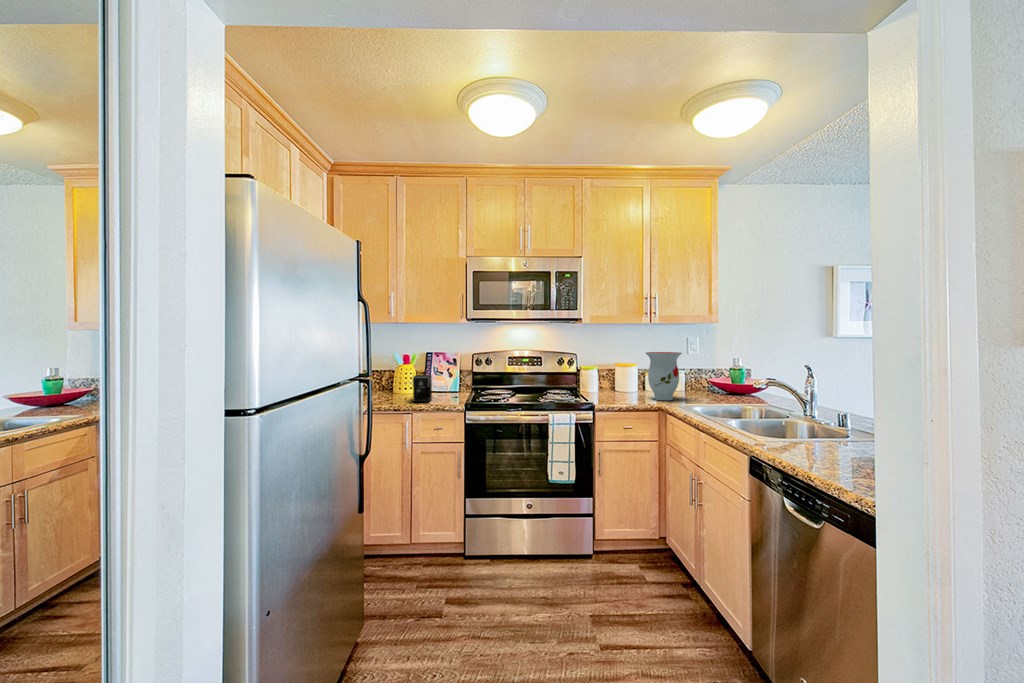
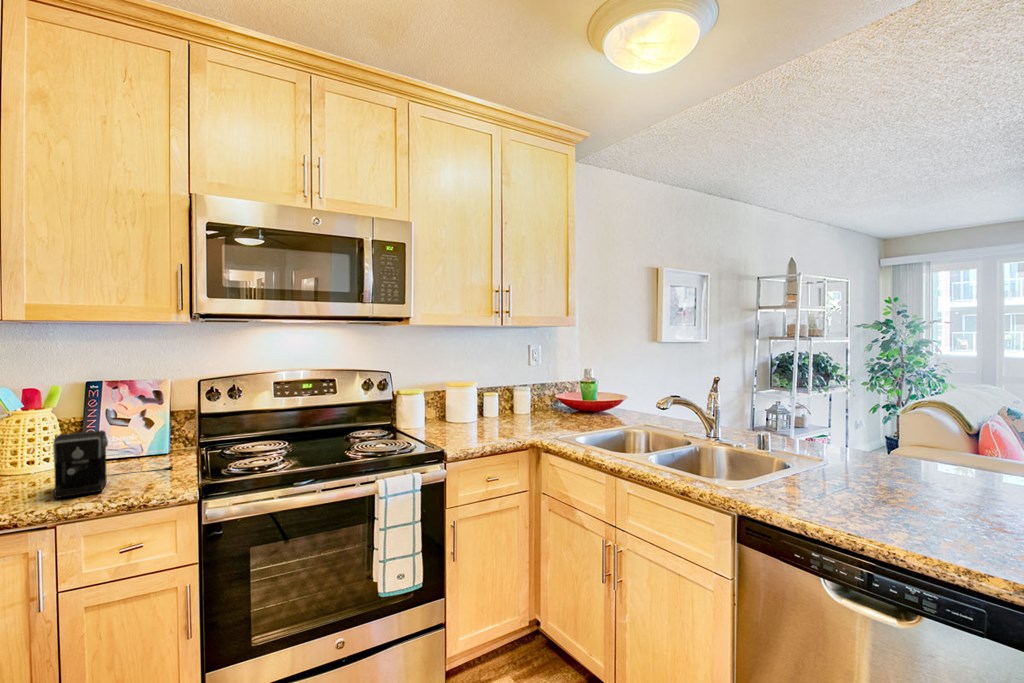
vase: present [646,352,682,400] -> none [495,363,545,432]

